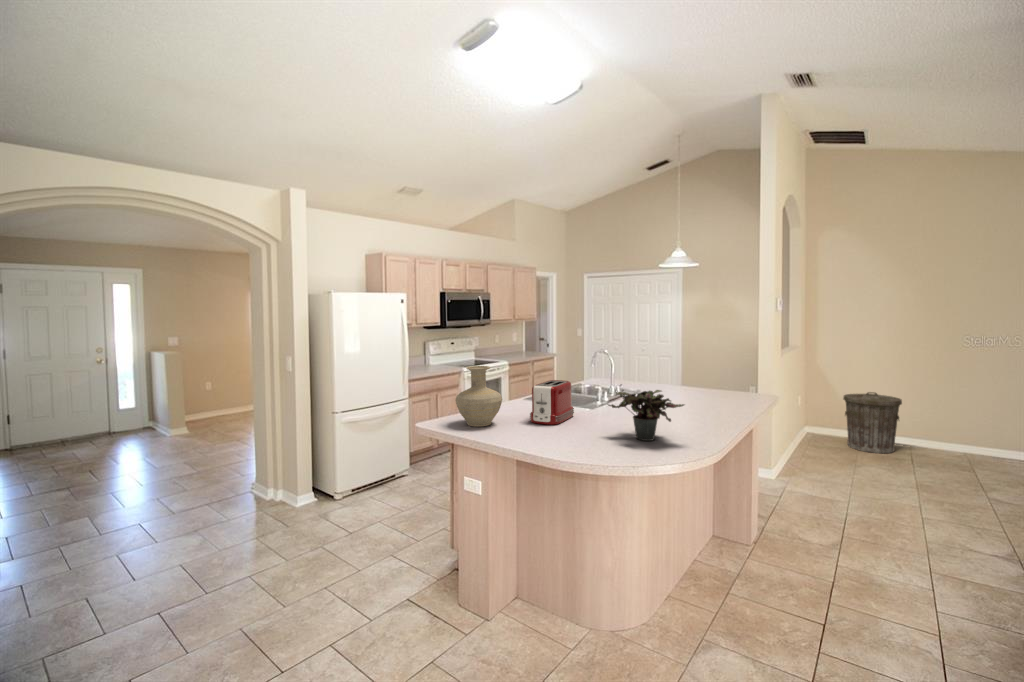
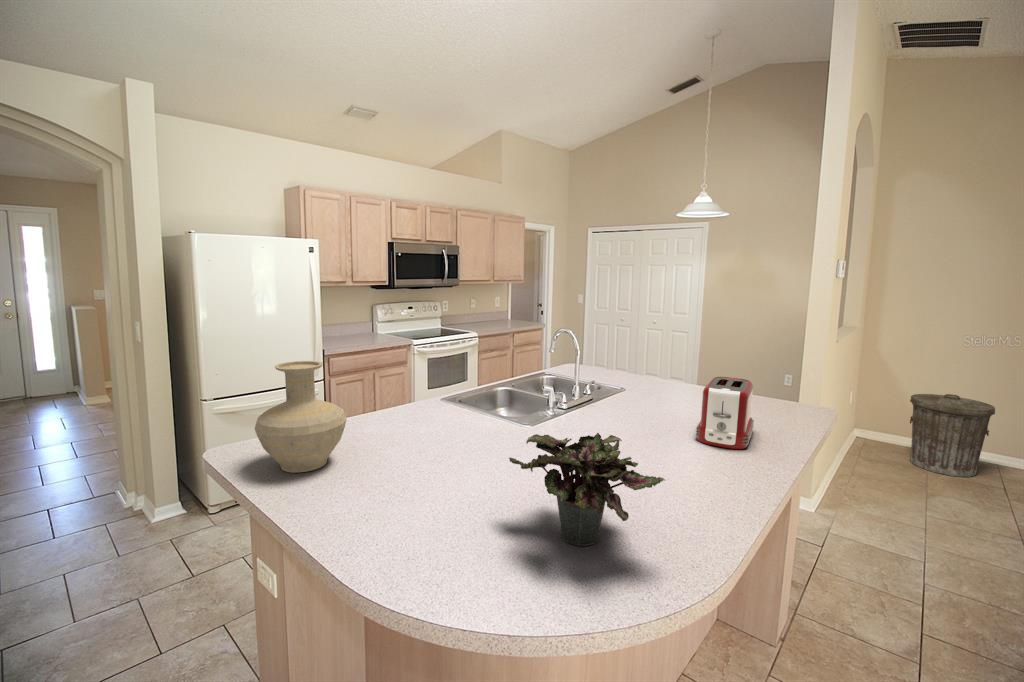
toaster: present [530,380,574,425] -> present [696,377,754,449]

